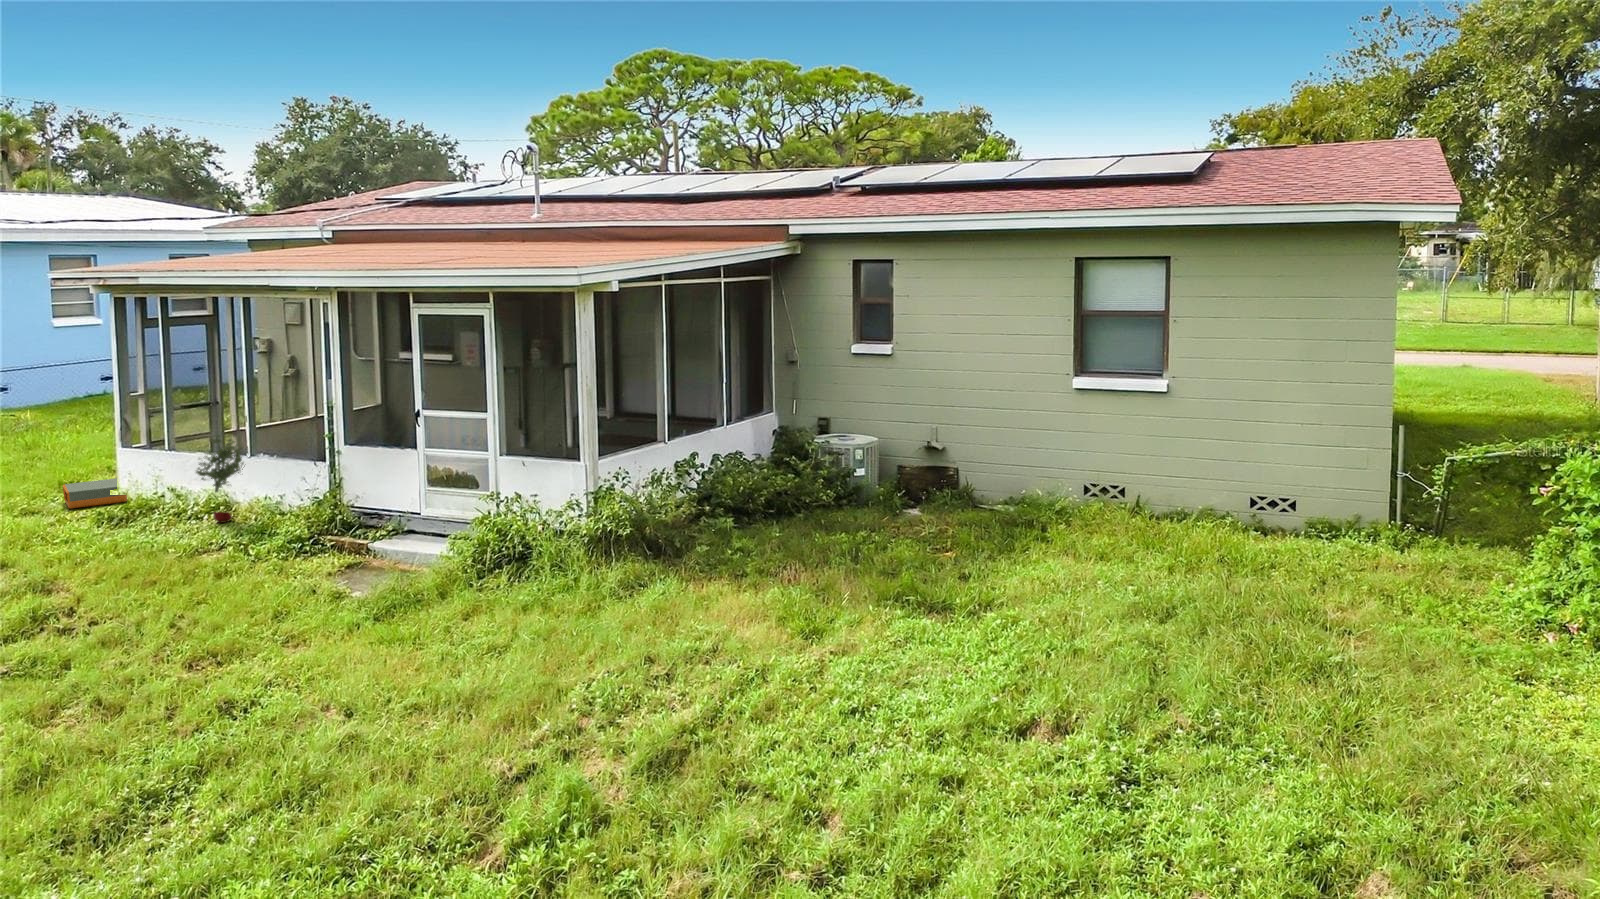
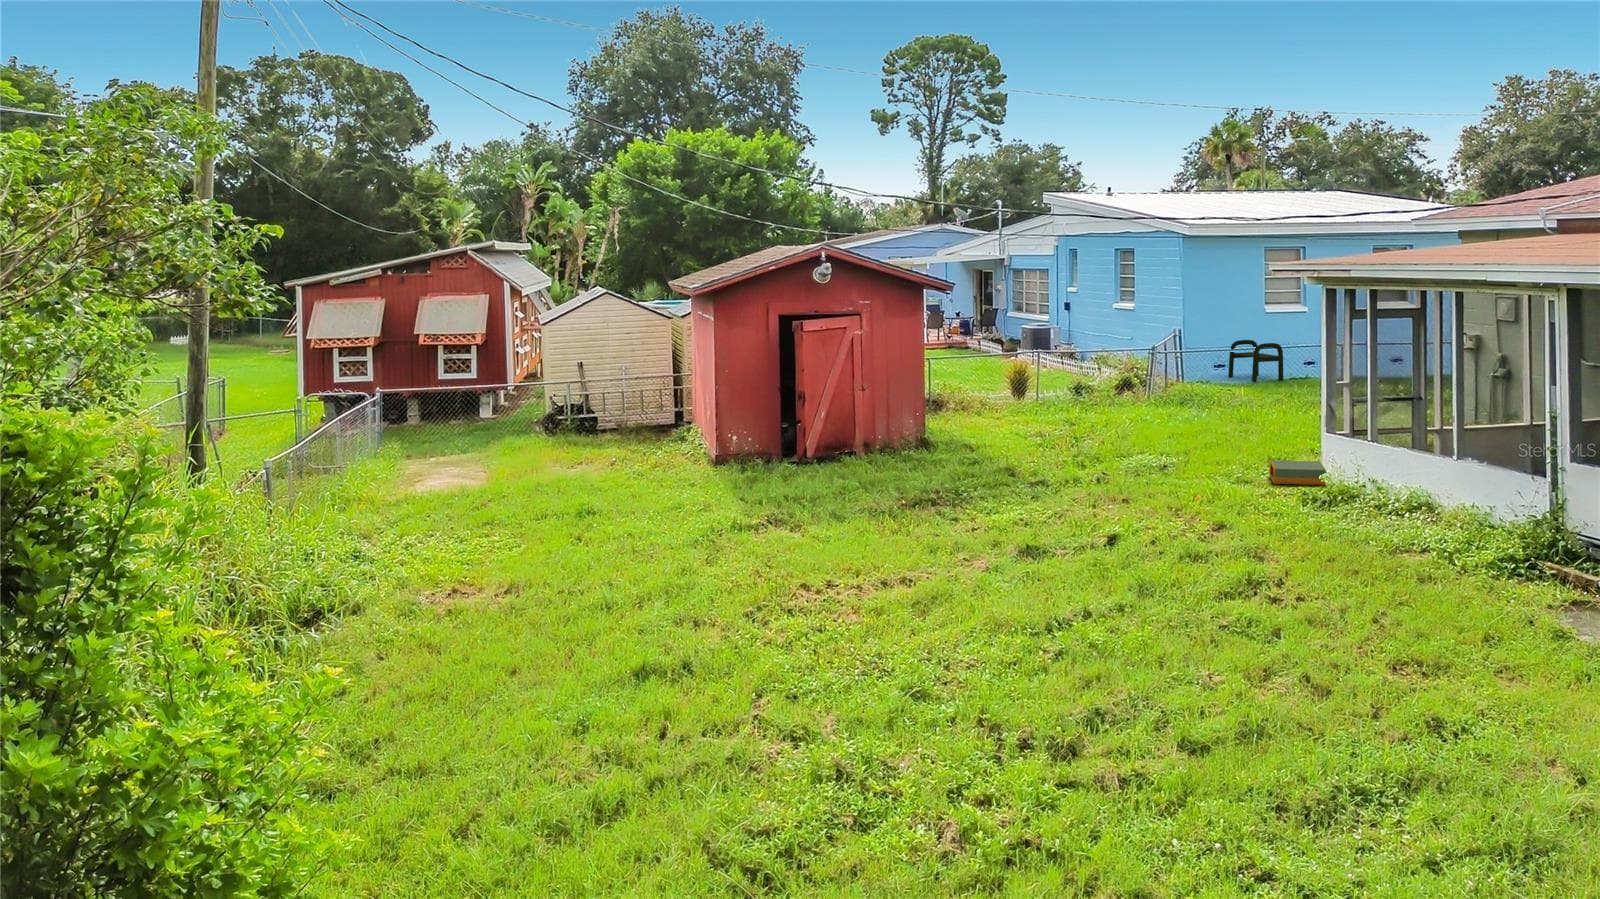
bench: none [19,359,87,405] -> present [1228,340,1283,382]
potted tree: present [196,434,245,523] -> none [1400,433,1463,524]

